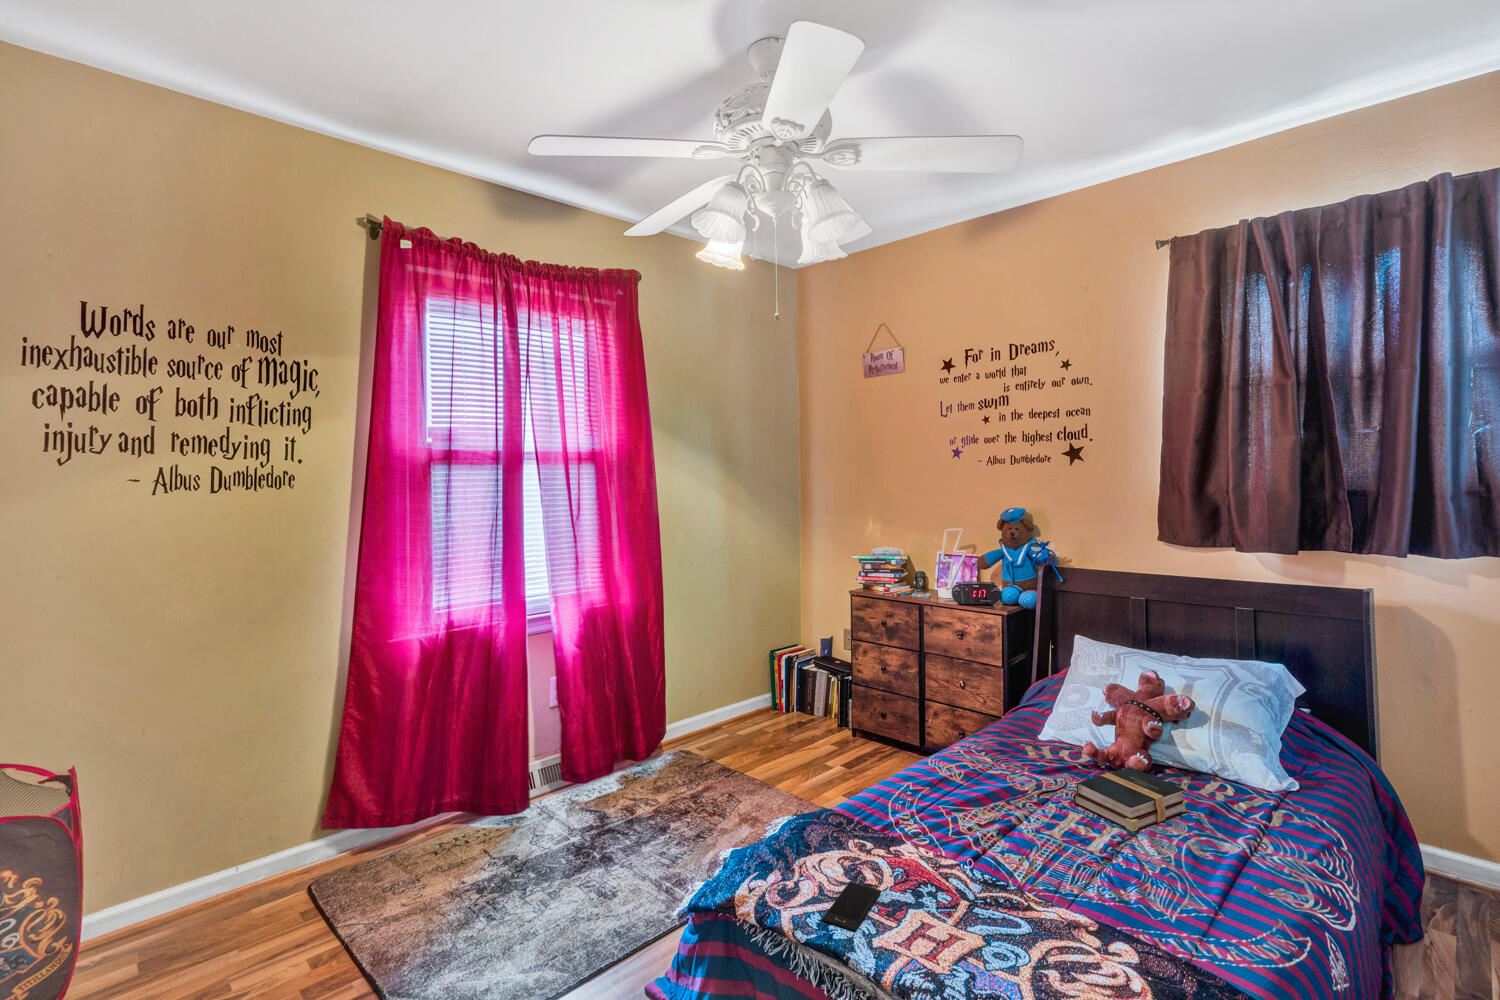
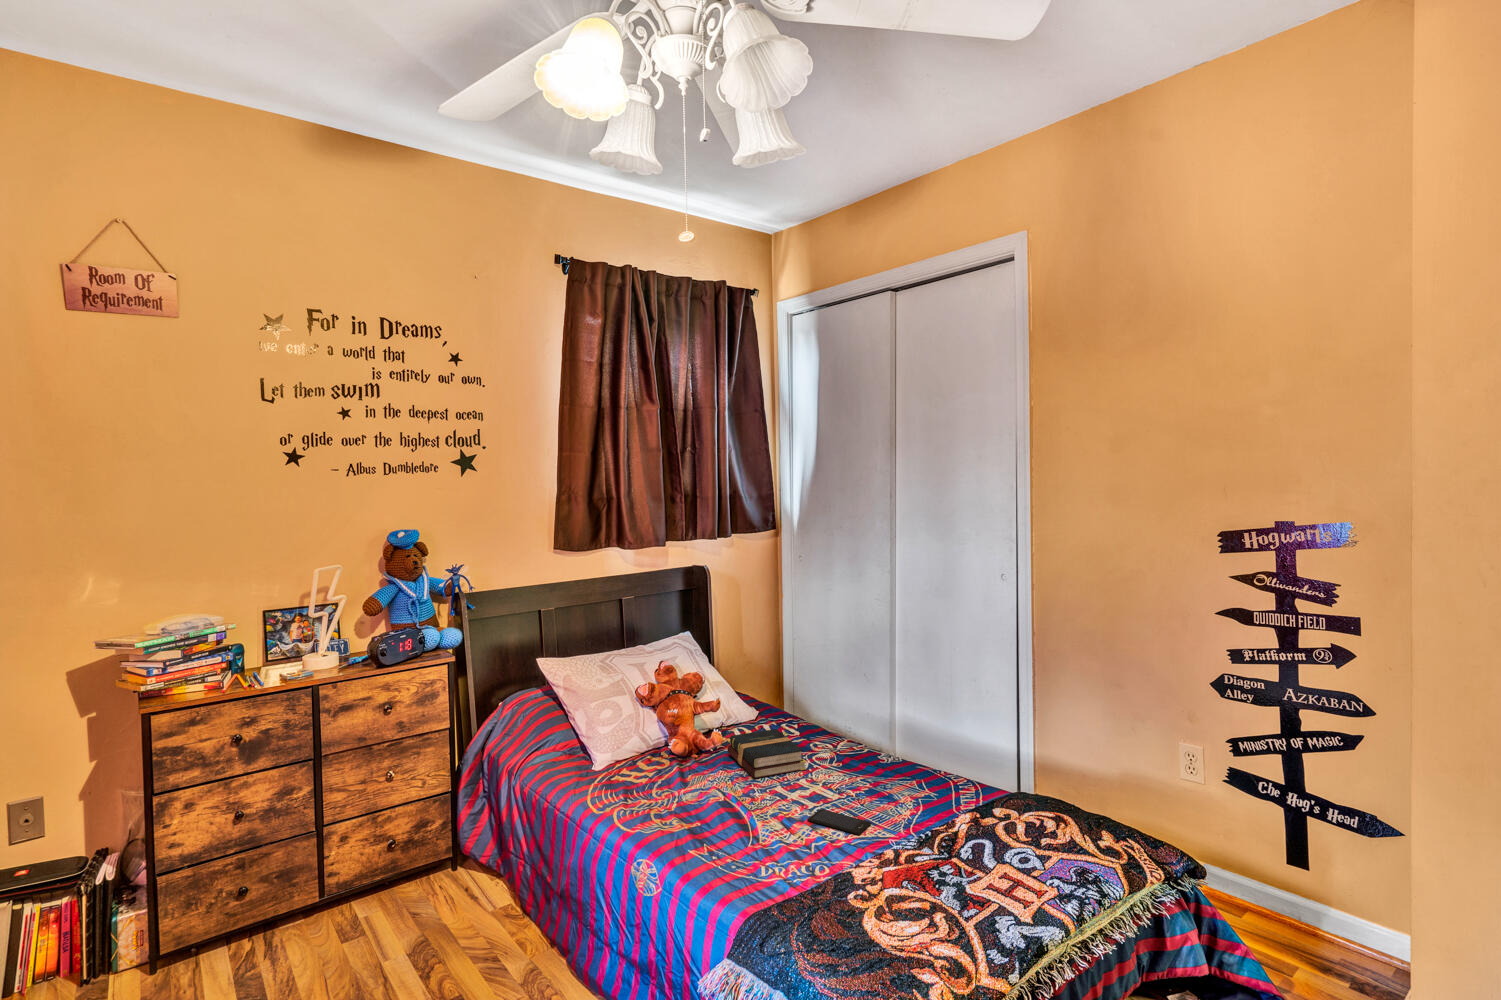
smartphone: present [822,881,881,931] -> present [807,809,871,835]

